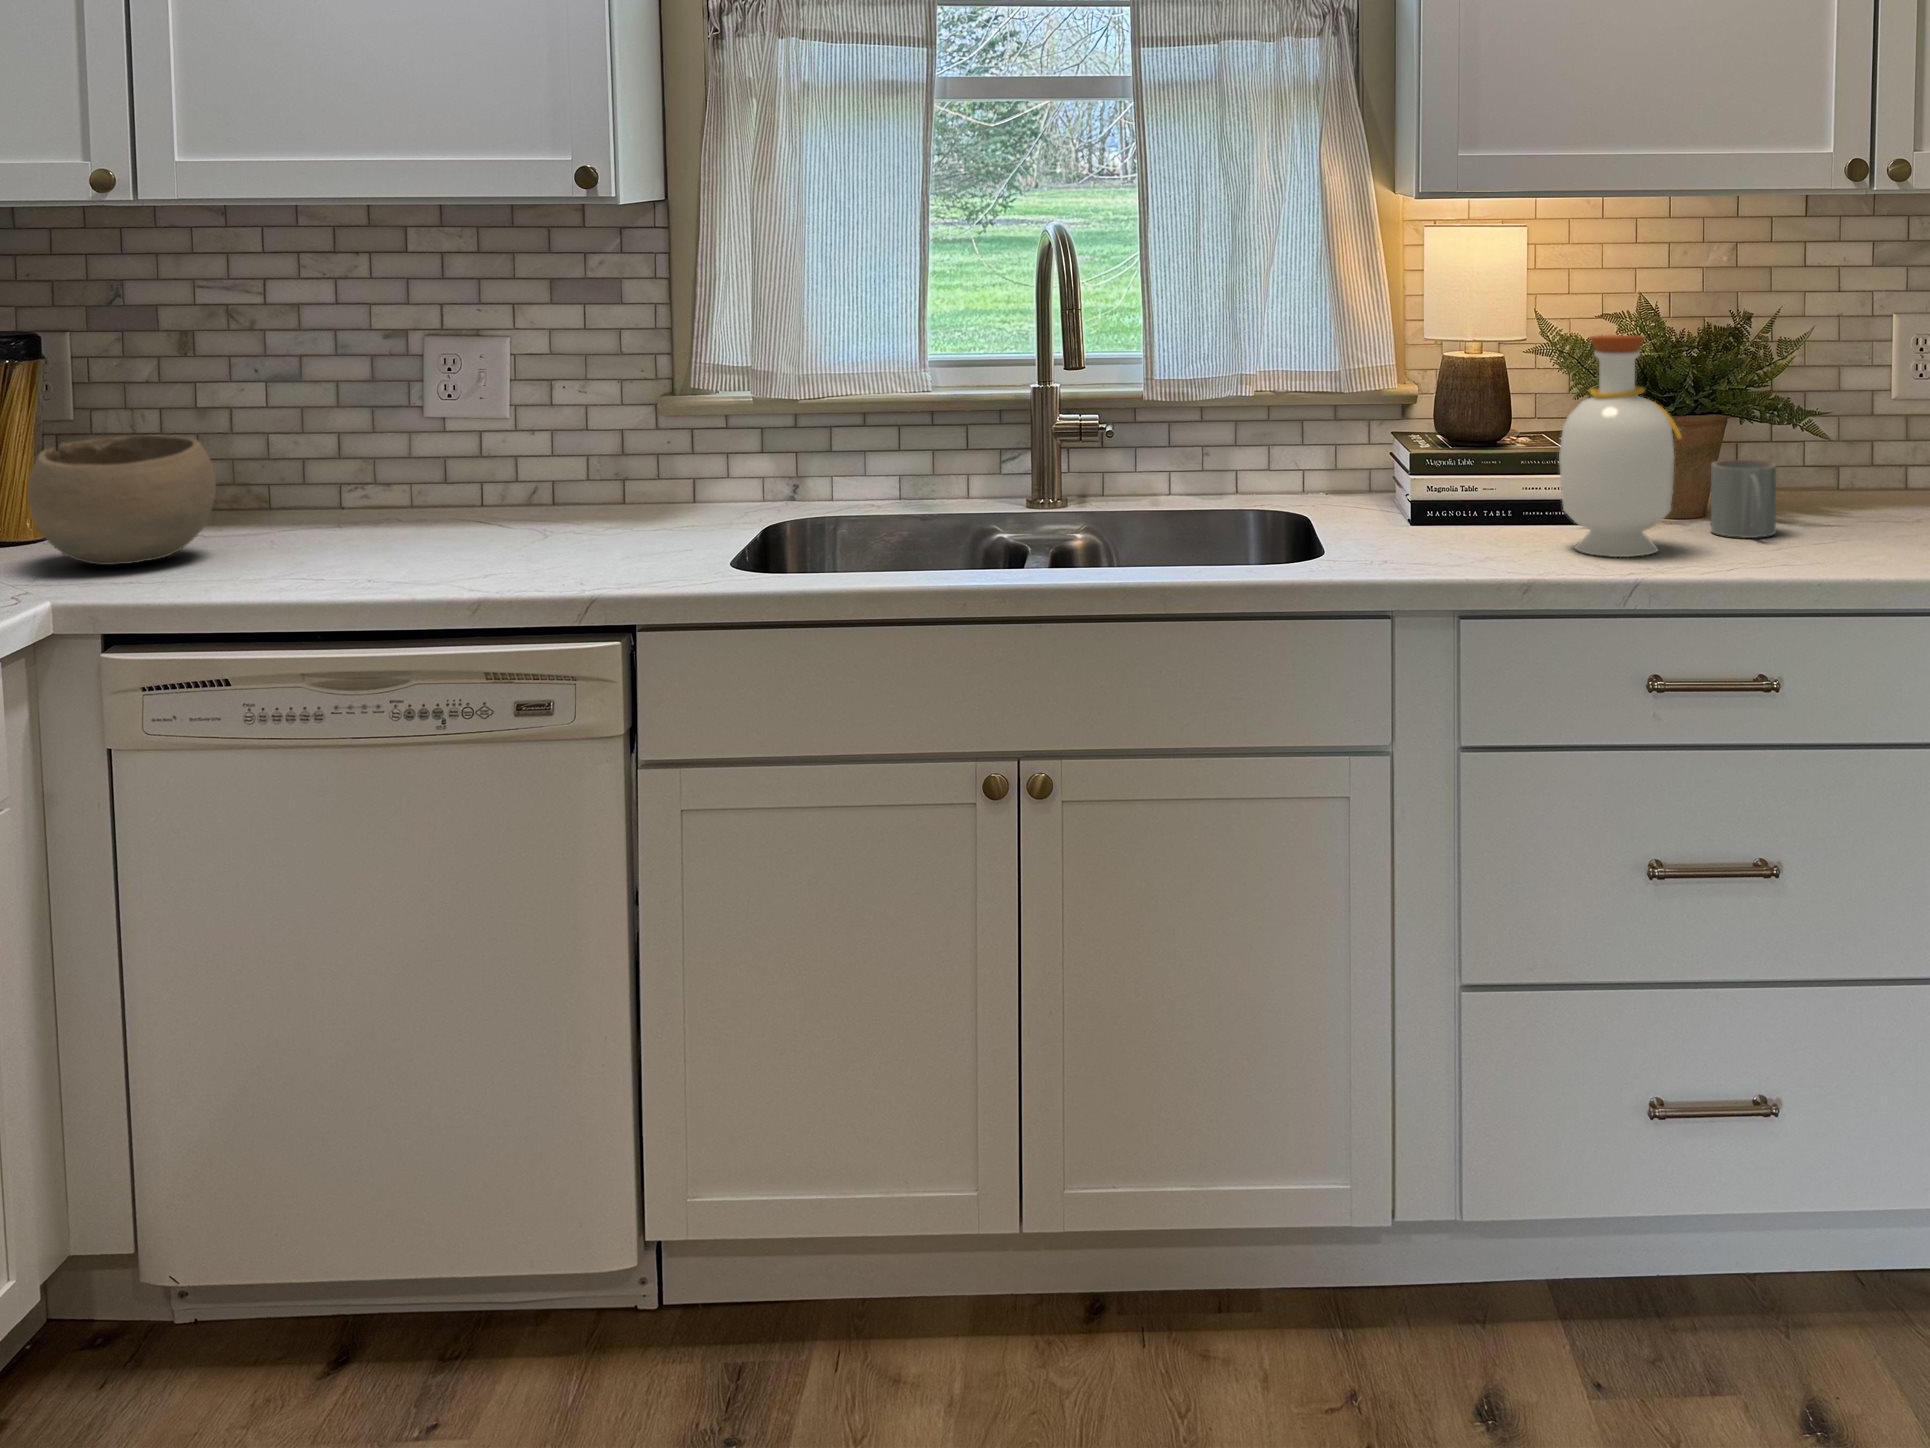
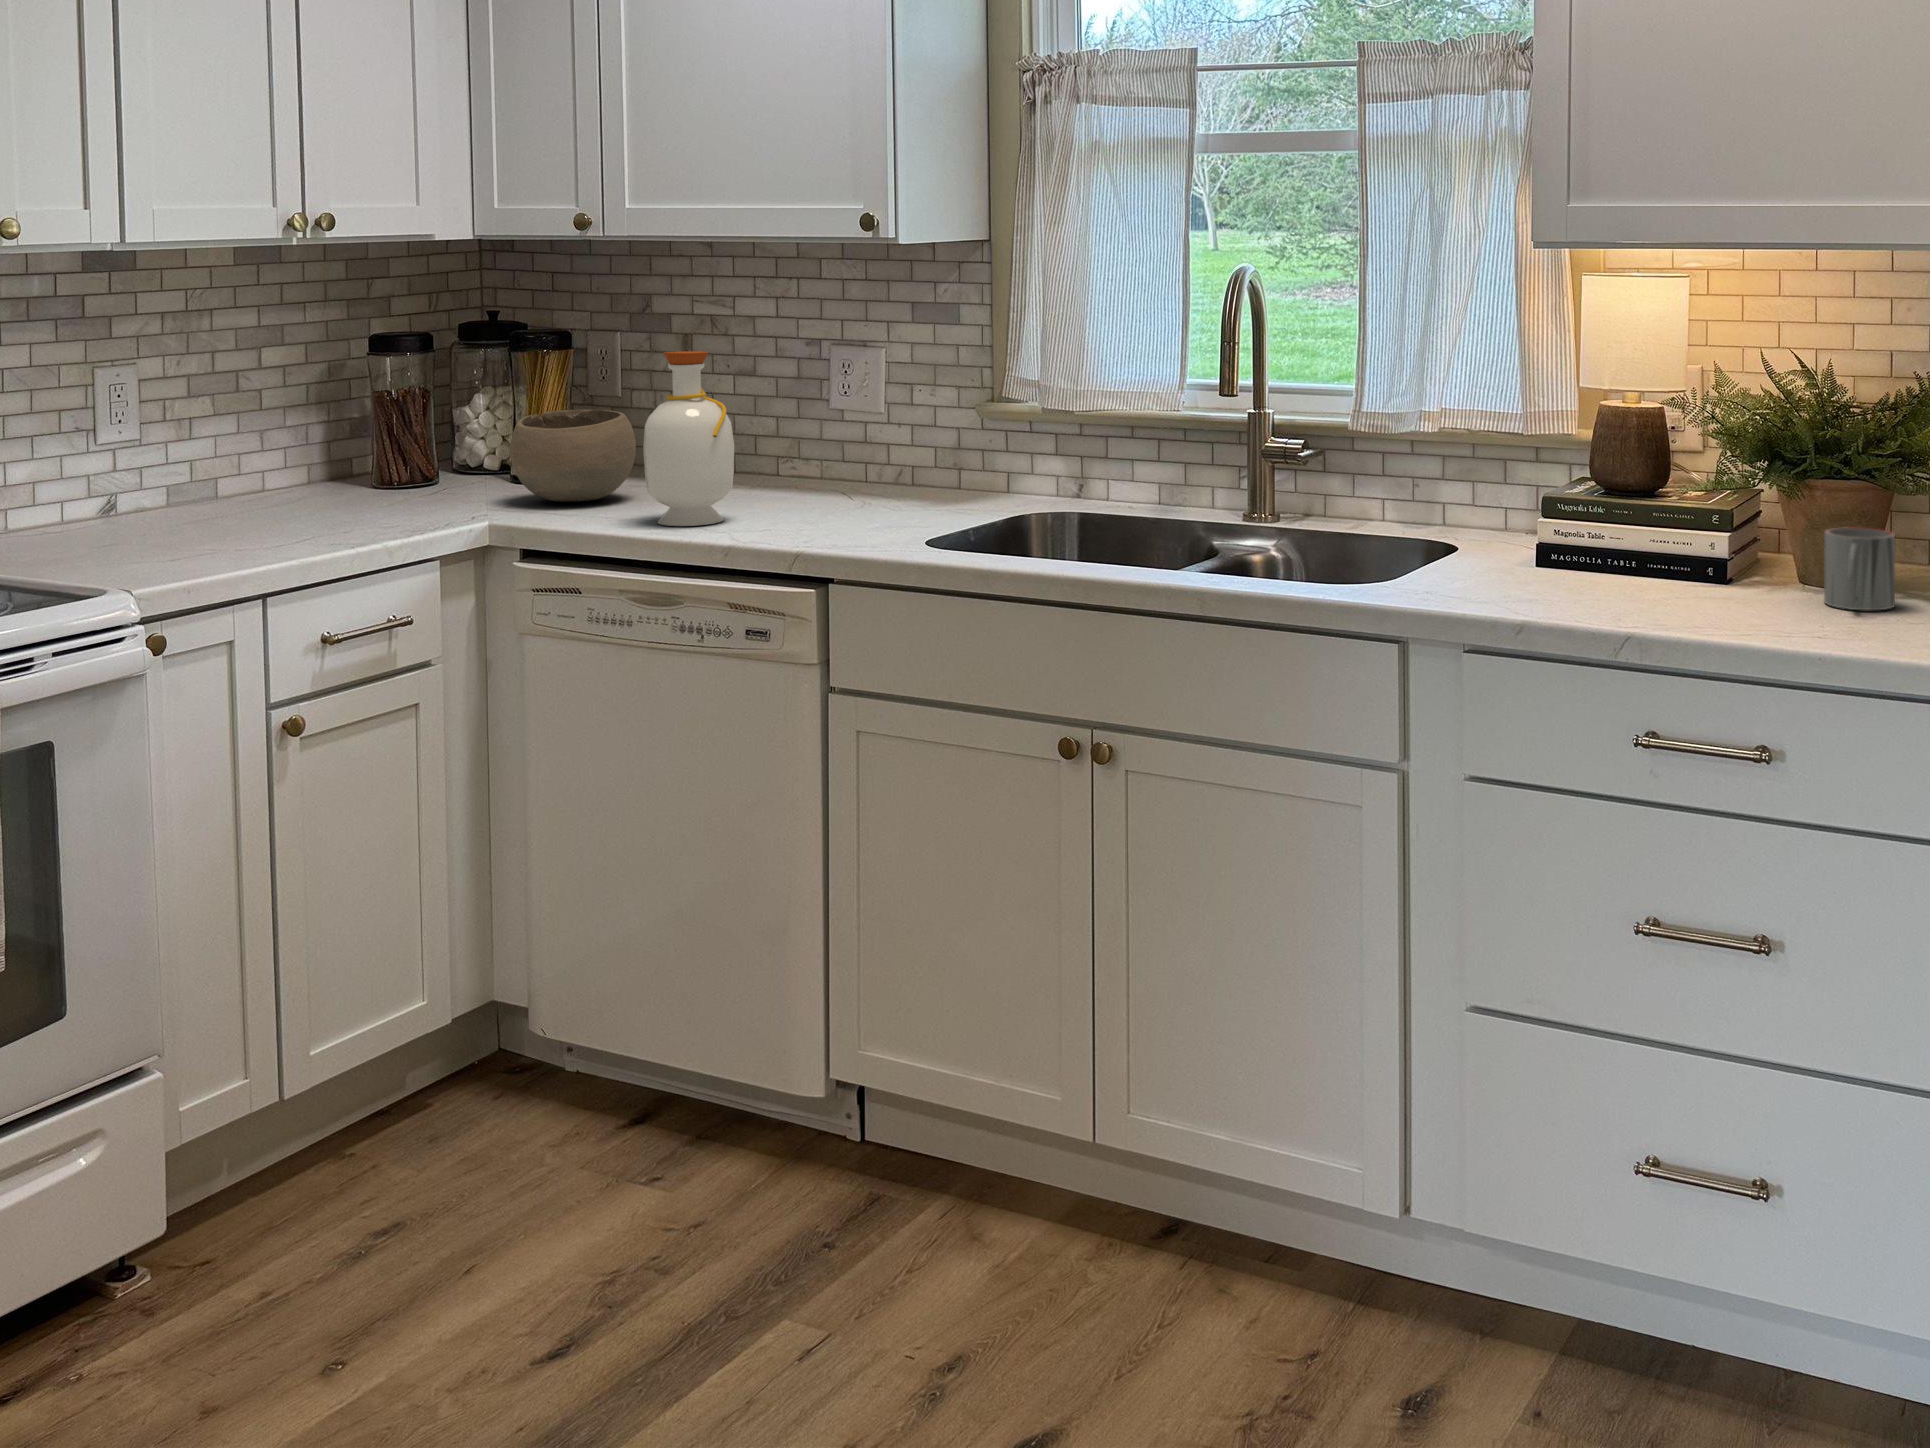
bottle: present [1559,335,1682,557] -> present [643,351,734,526]

